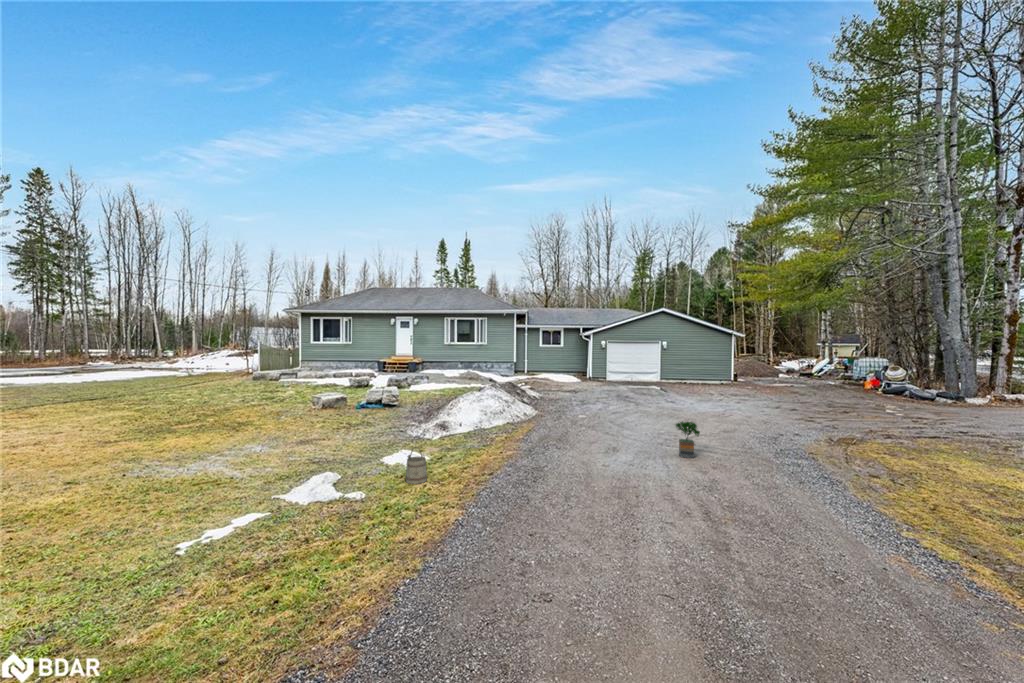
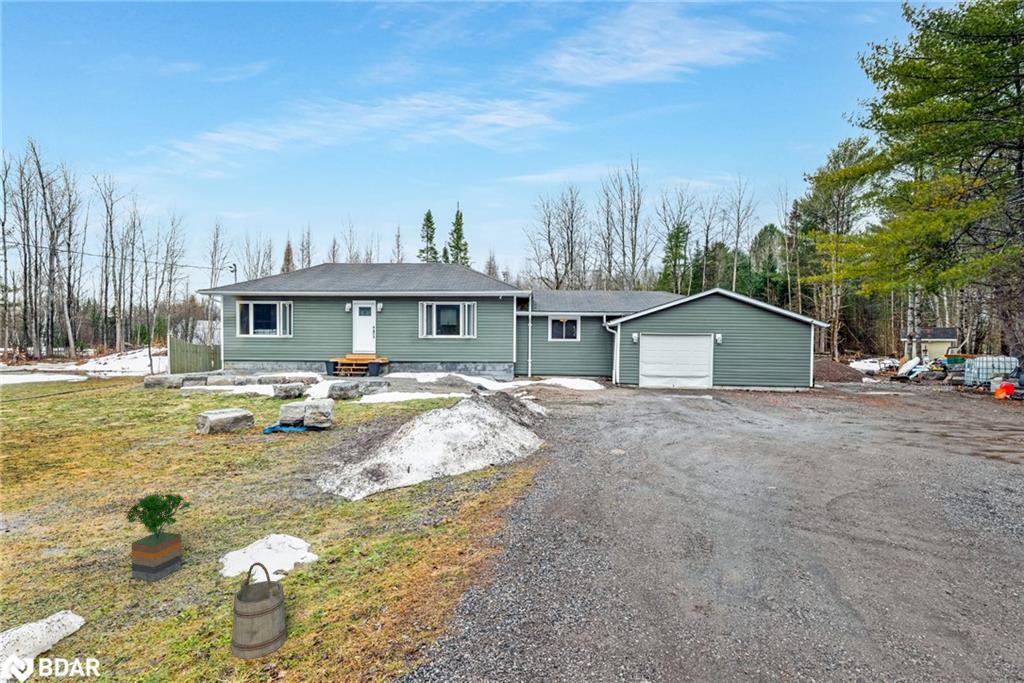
potted tree: present [676,422,700,458] -> present [126,493,191,582]

